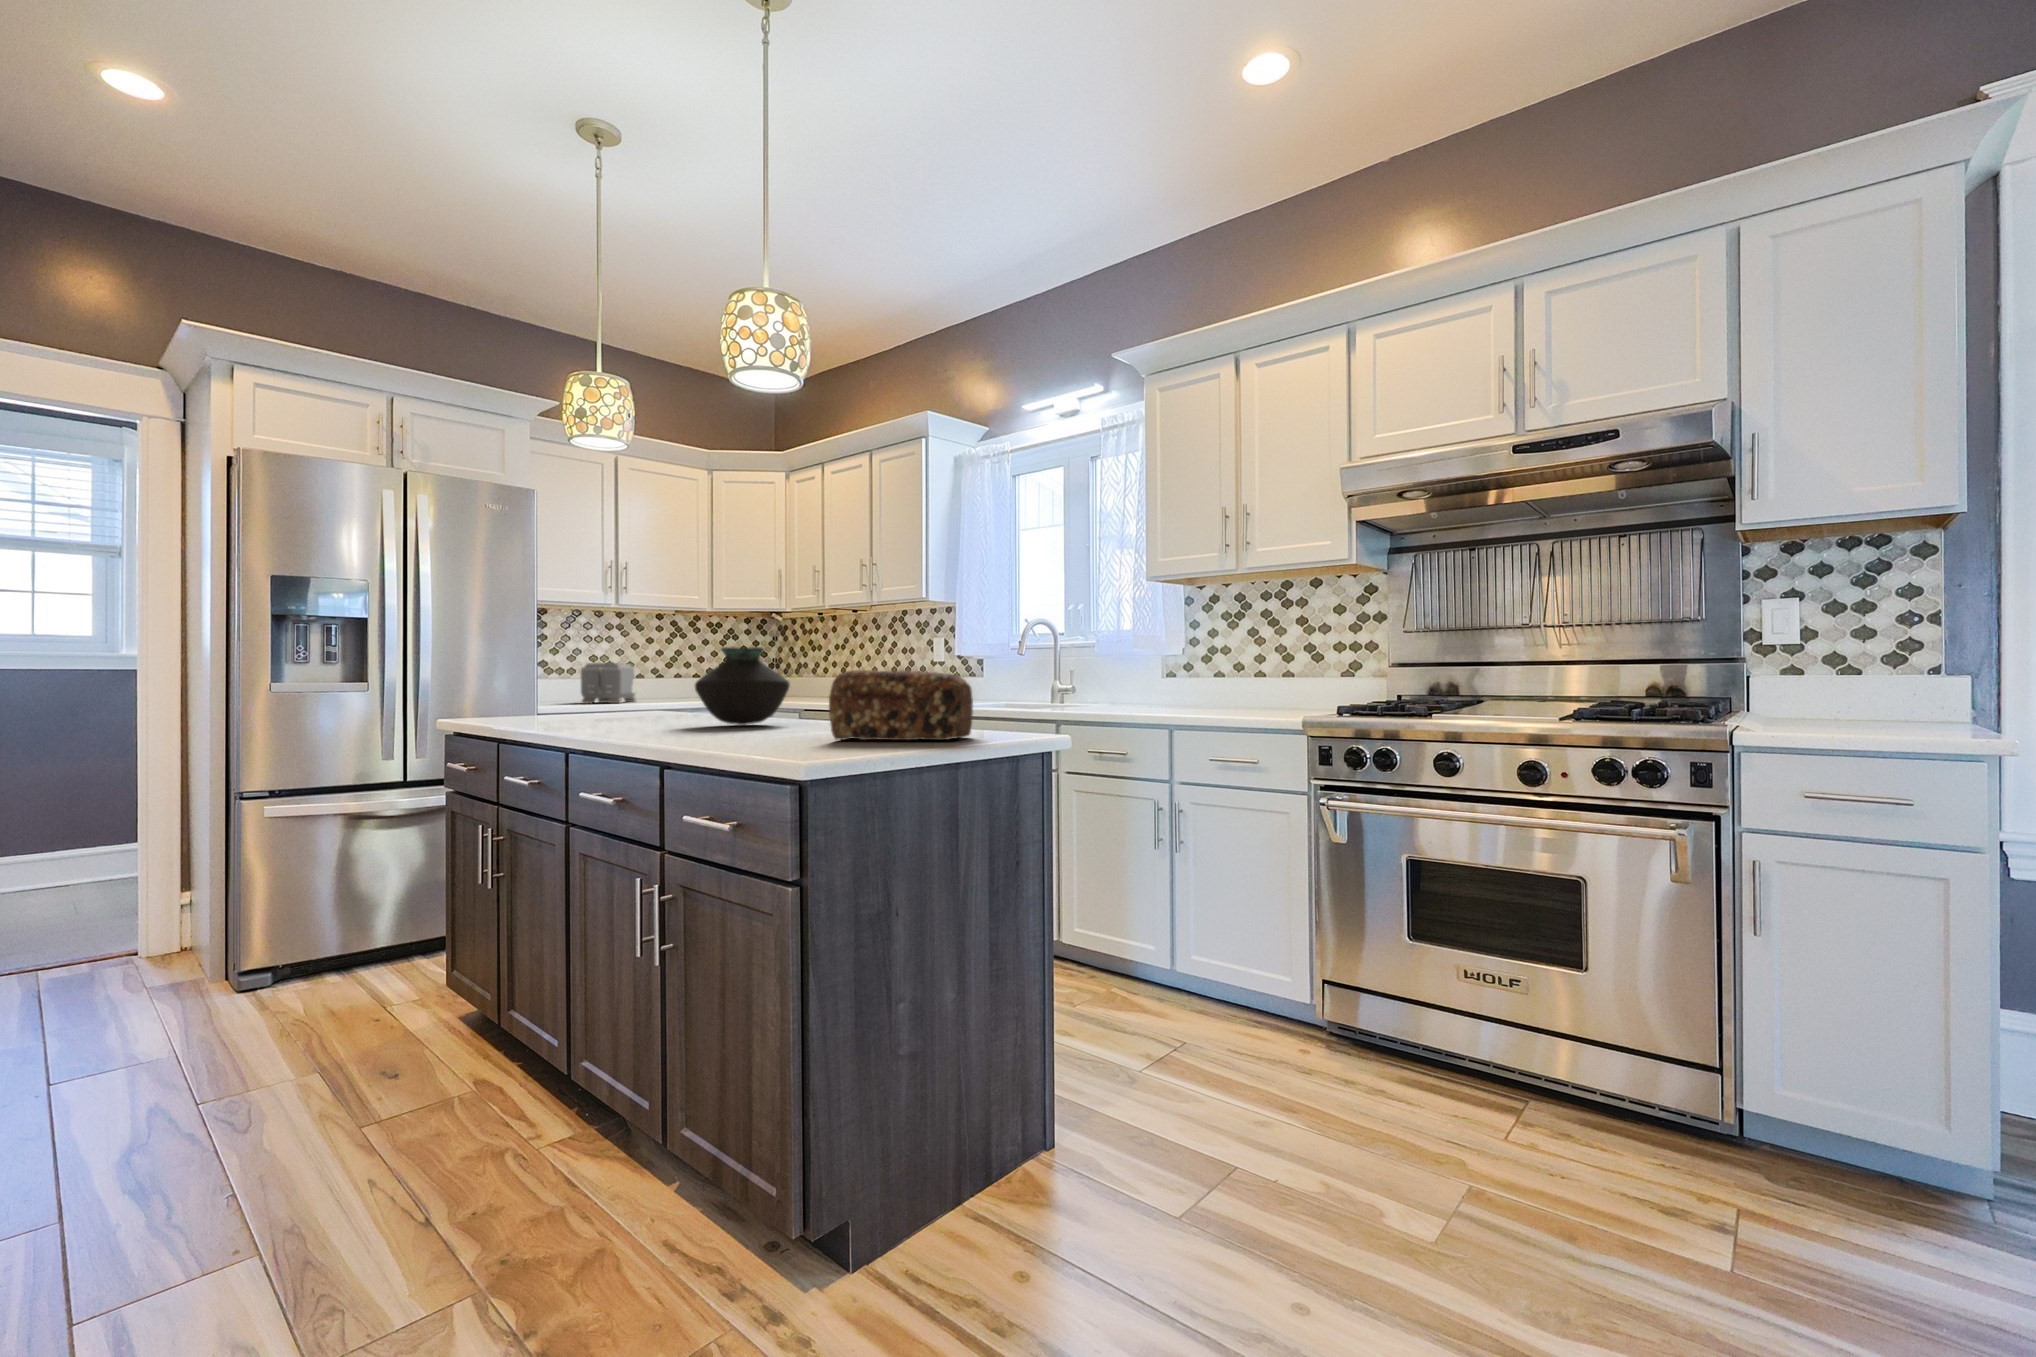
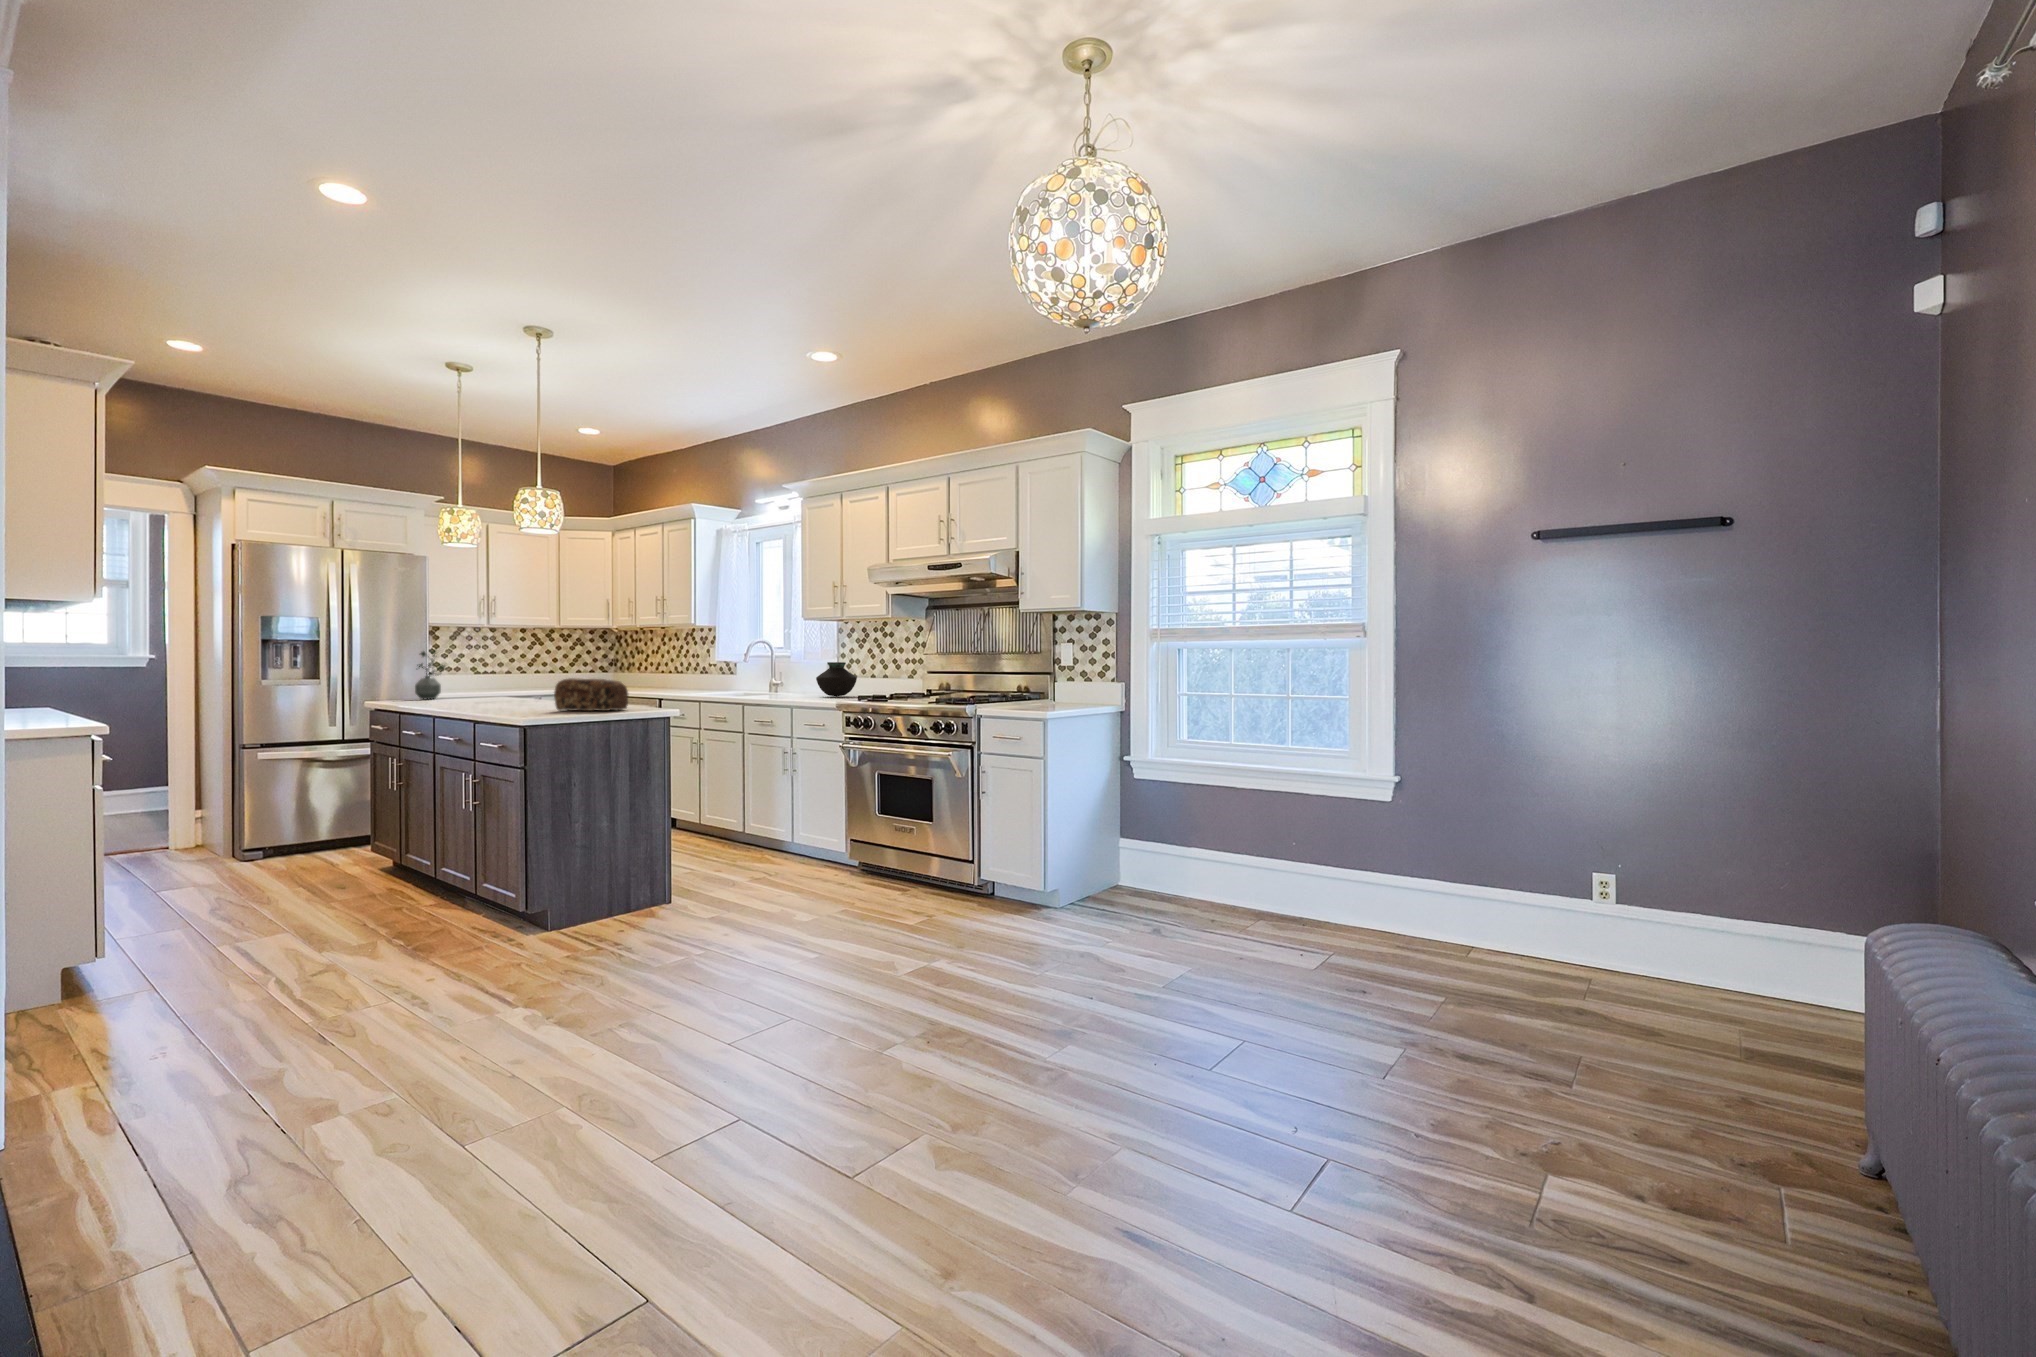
potted plant: none [519,632,570,716] -> present [415,651,445,699]
vase: present [695,647,790,725] -> present [816,662,857,696]
toaster: present [581,663,637,703] -> none [464,664,507,691]

